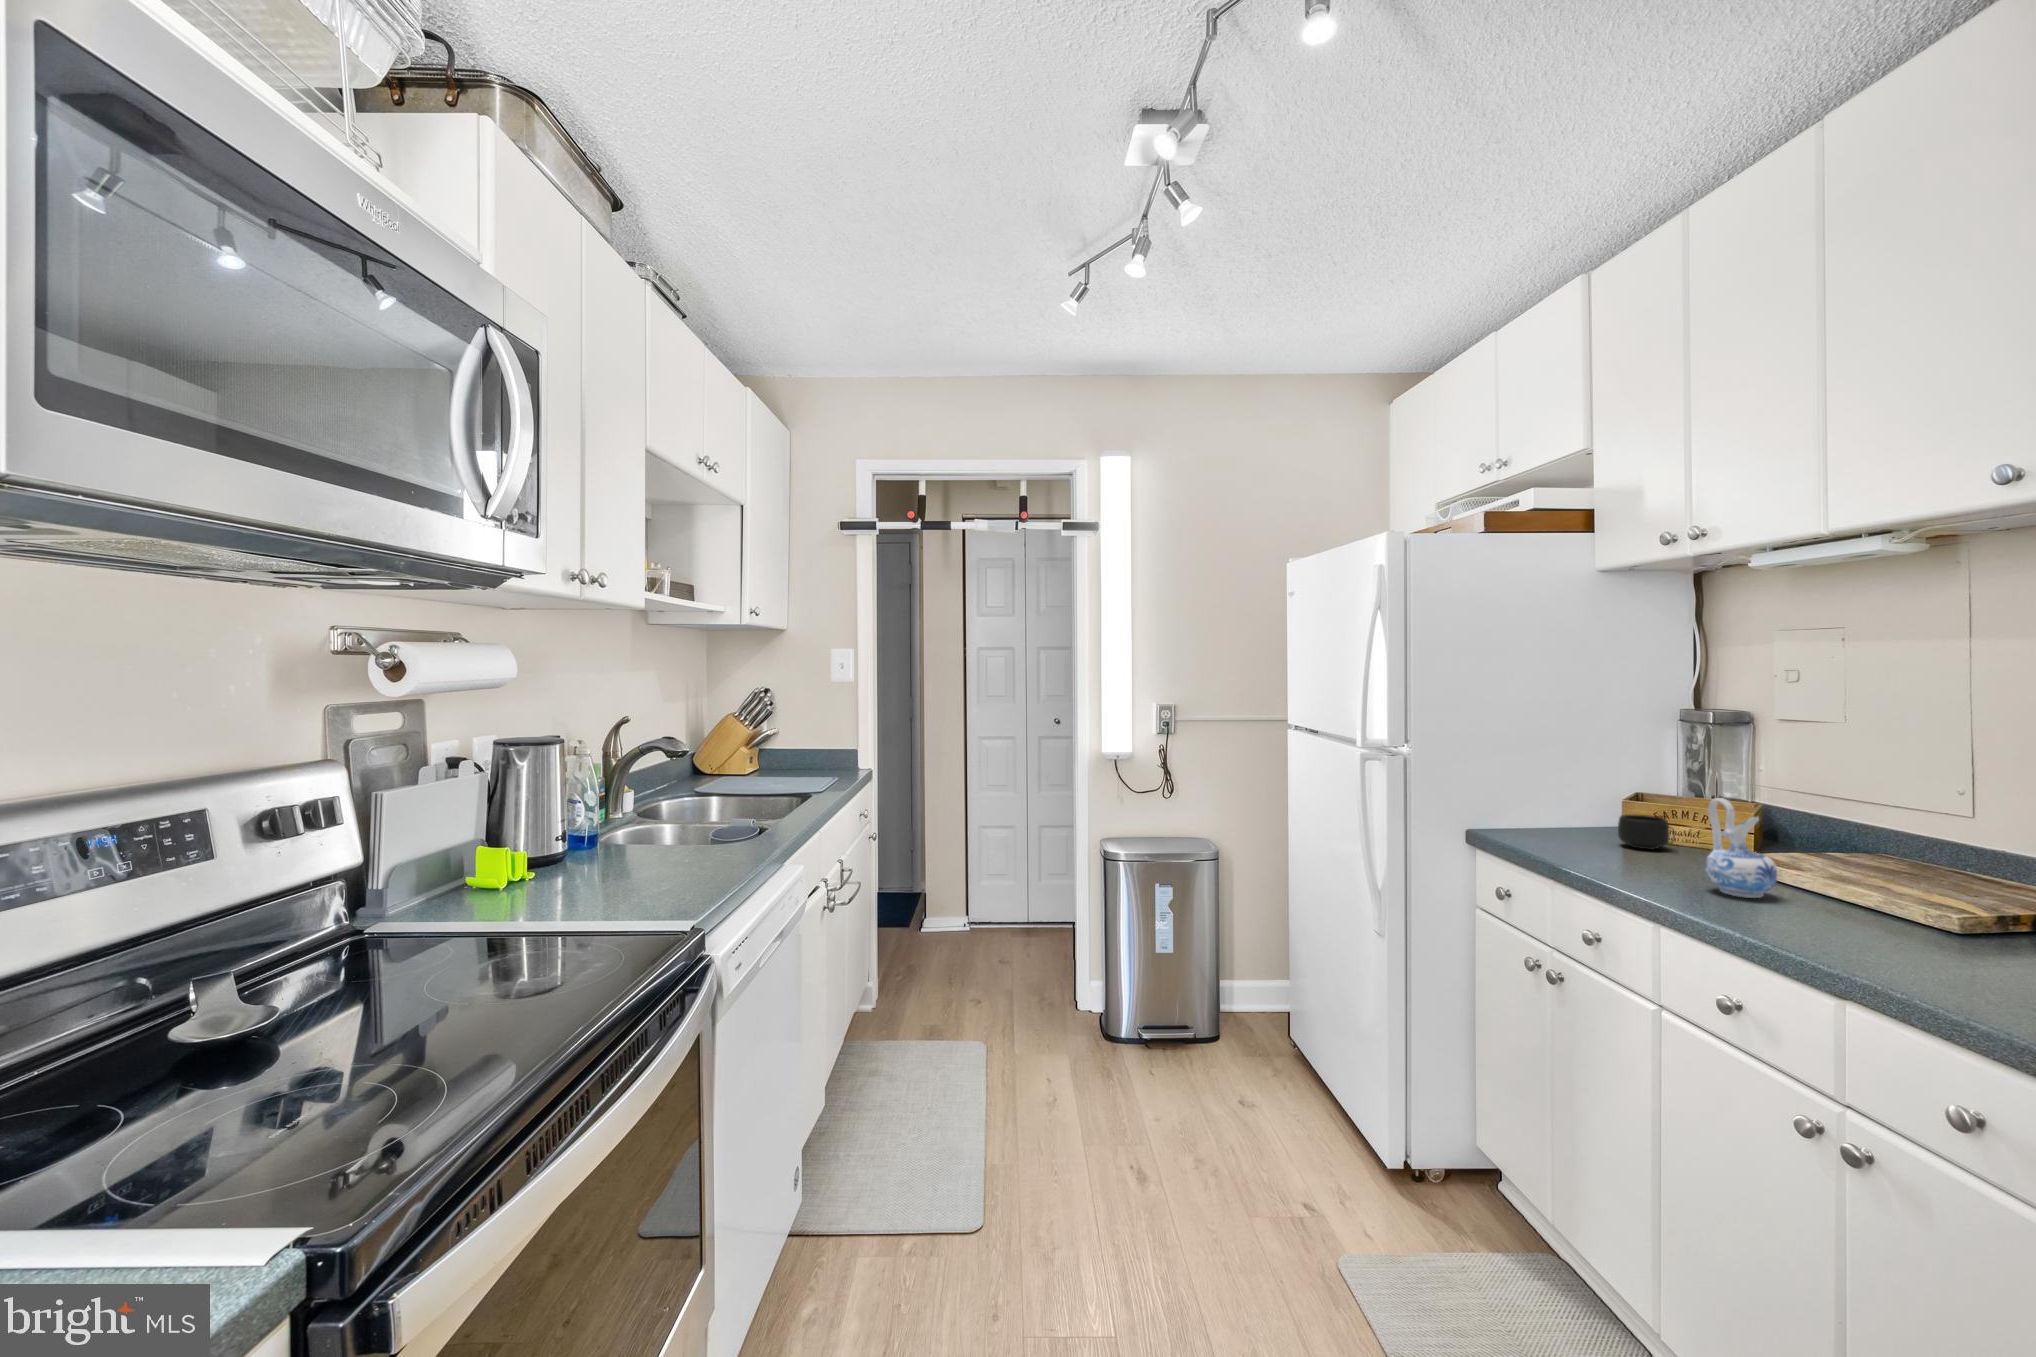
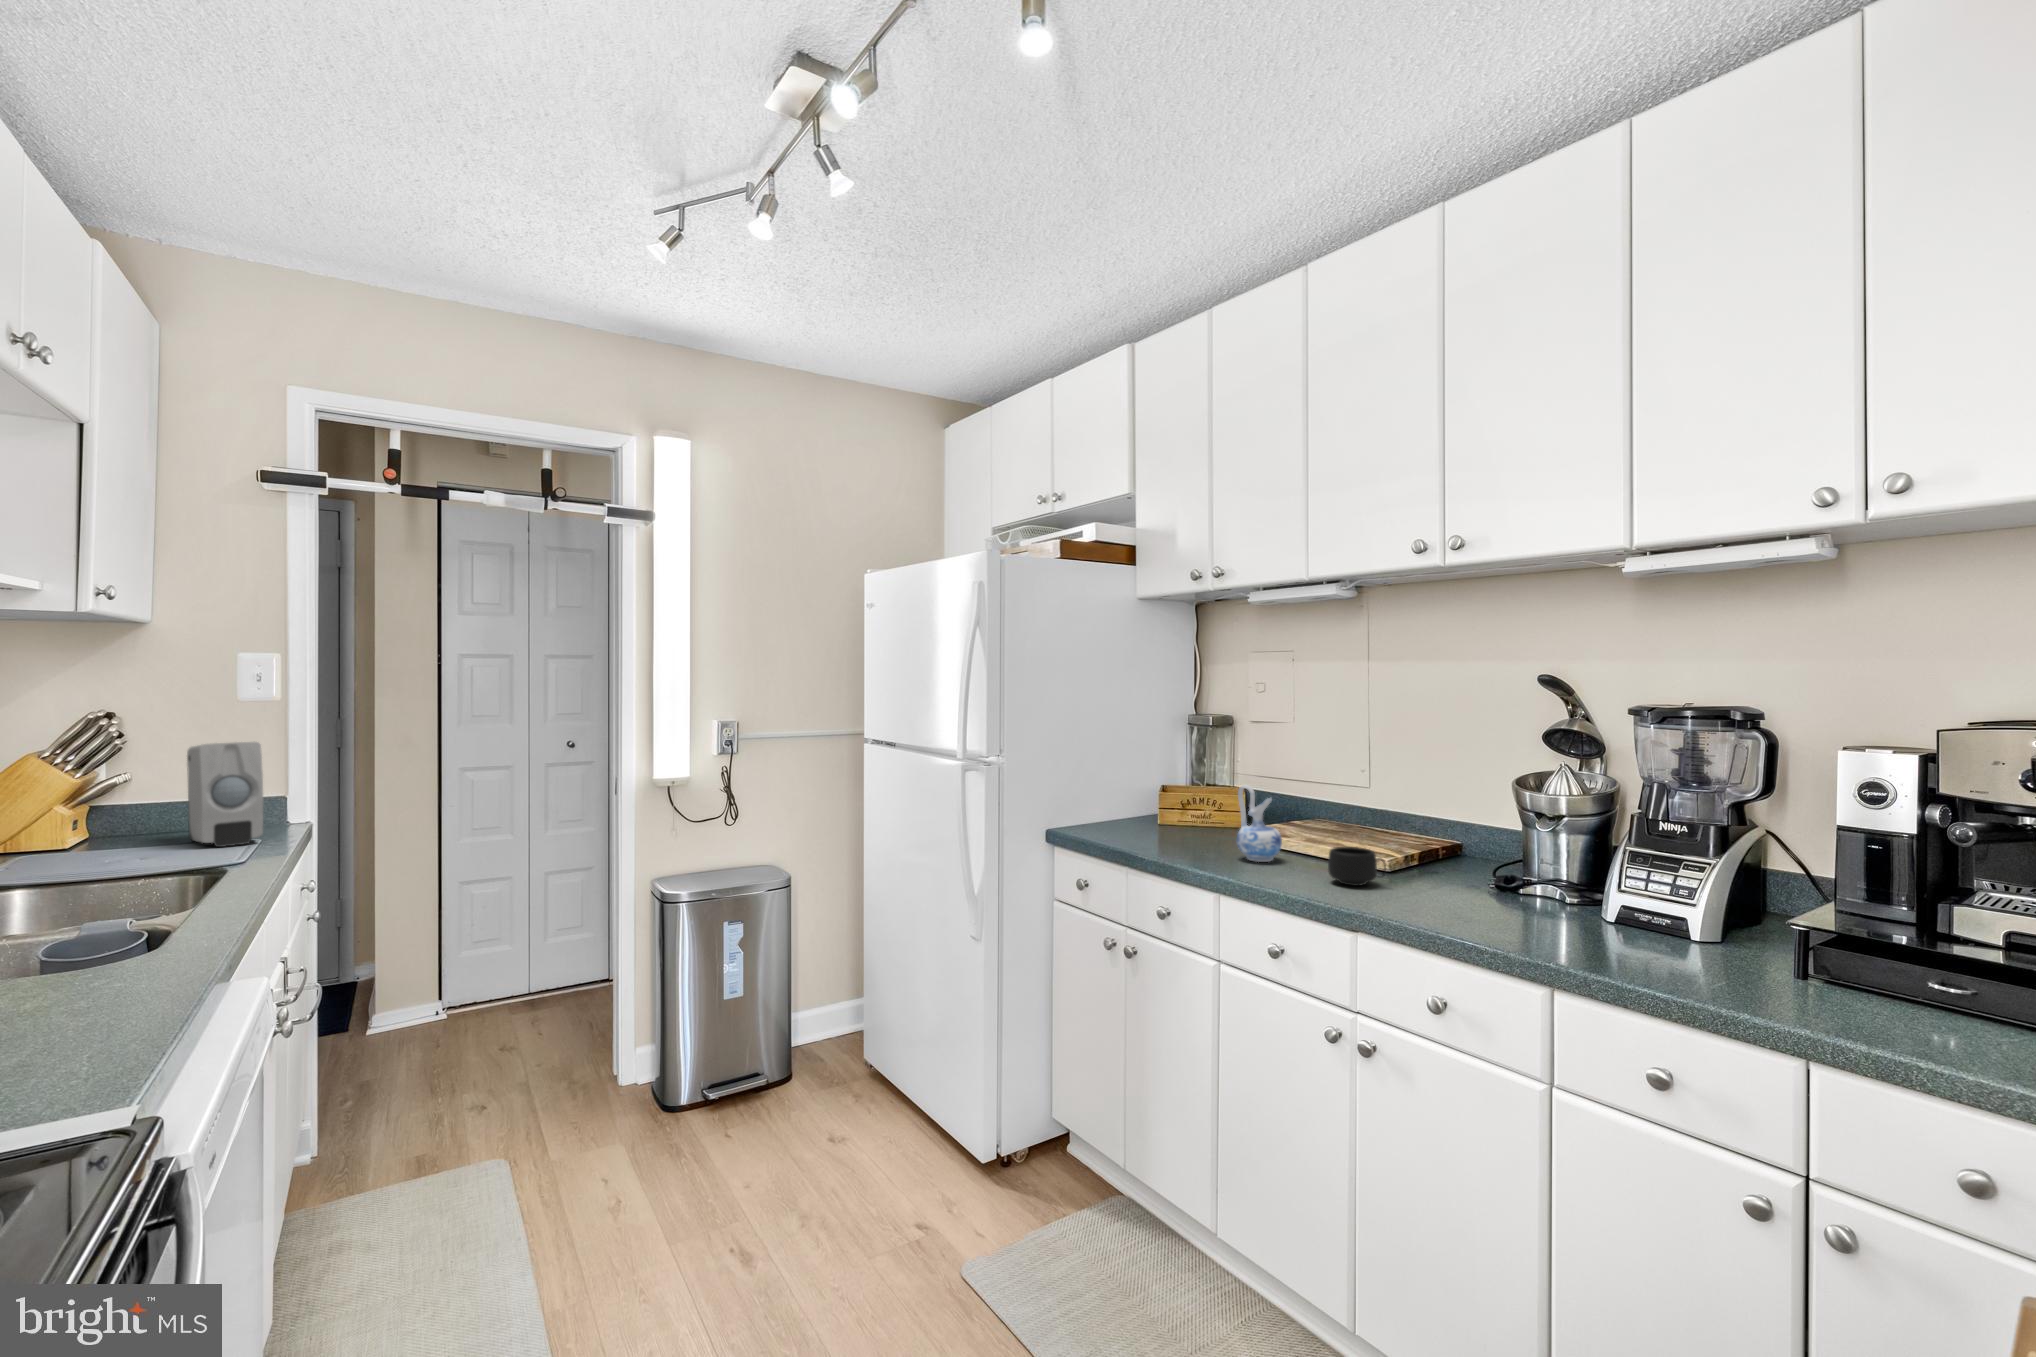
soap dispenser: none [802,713,839,784] -> present [187,742,263,847]
mug: present [1618,814,1675,849] -> present [1328,847,1386,886]

